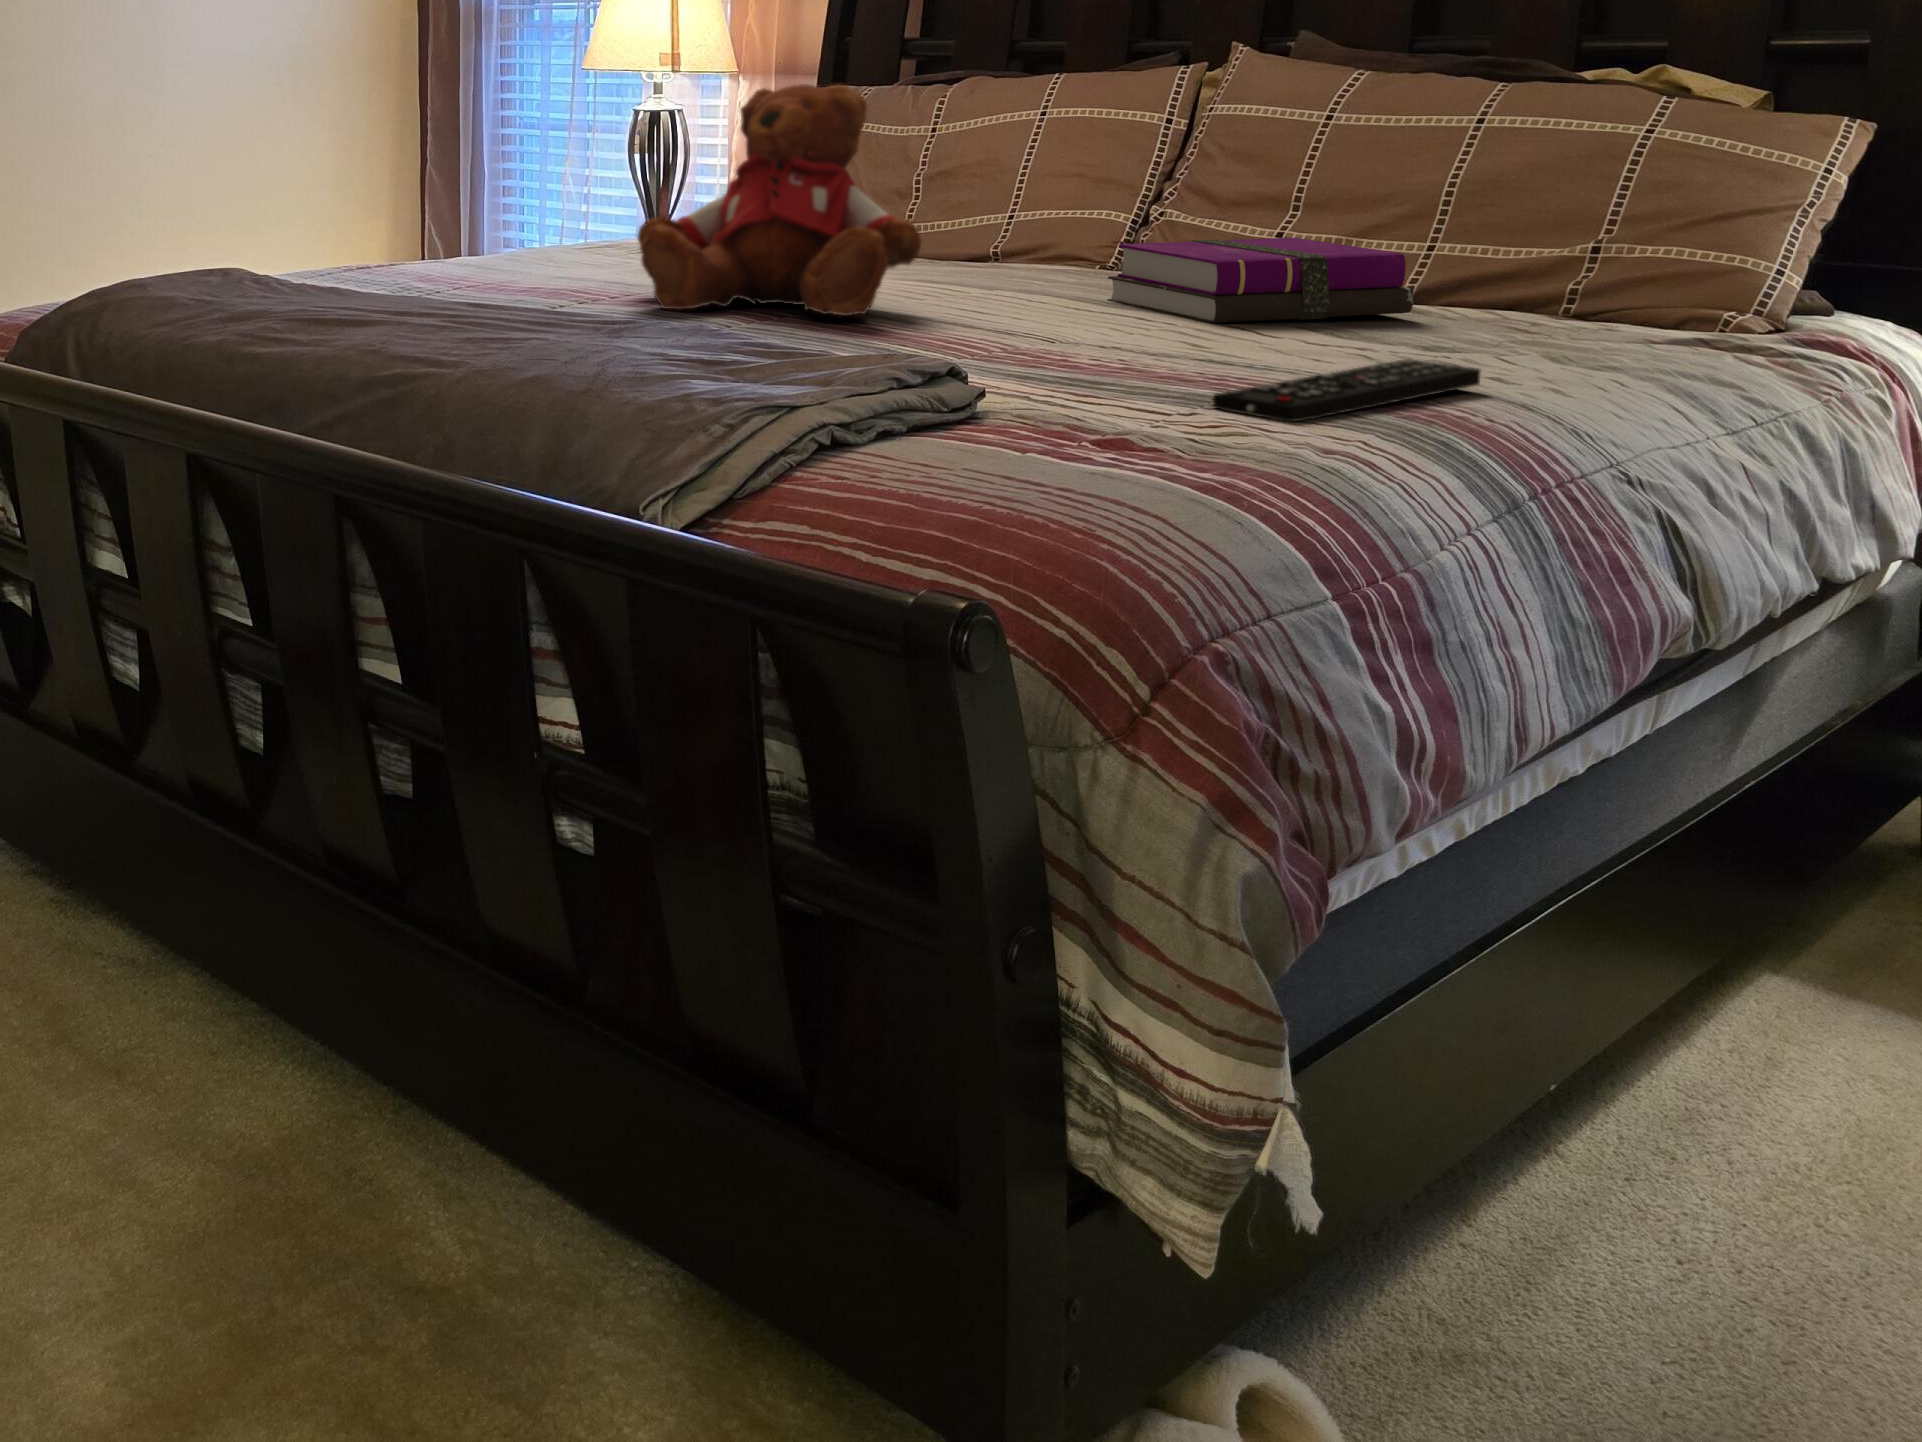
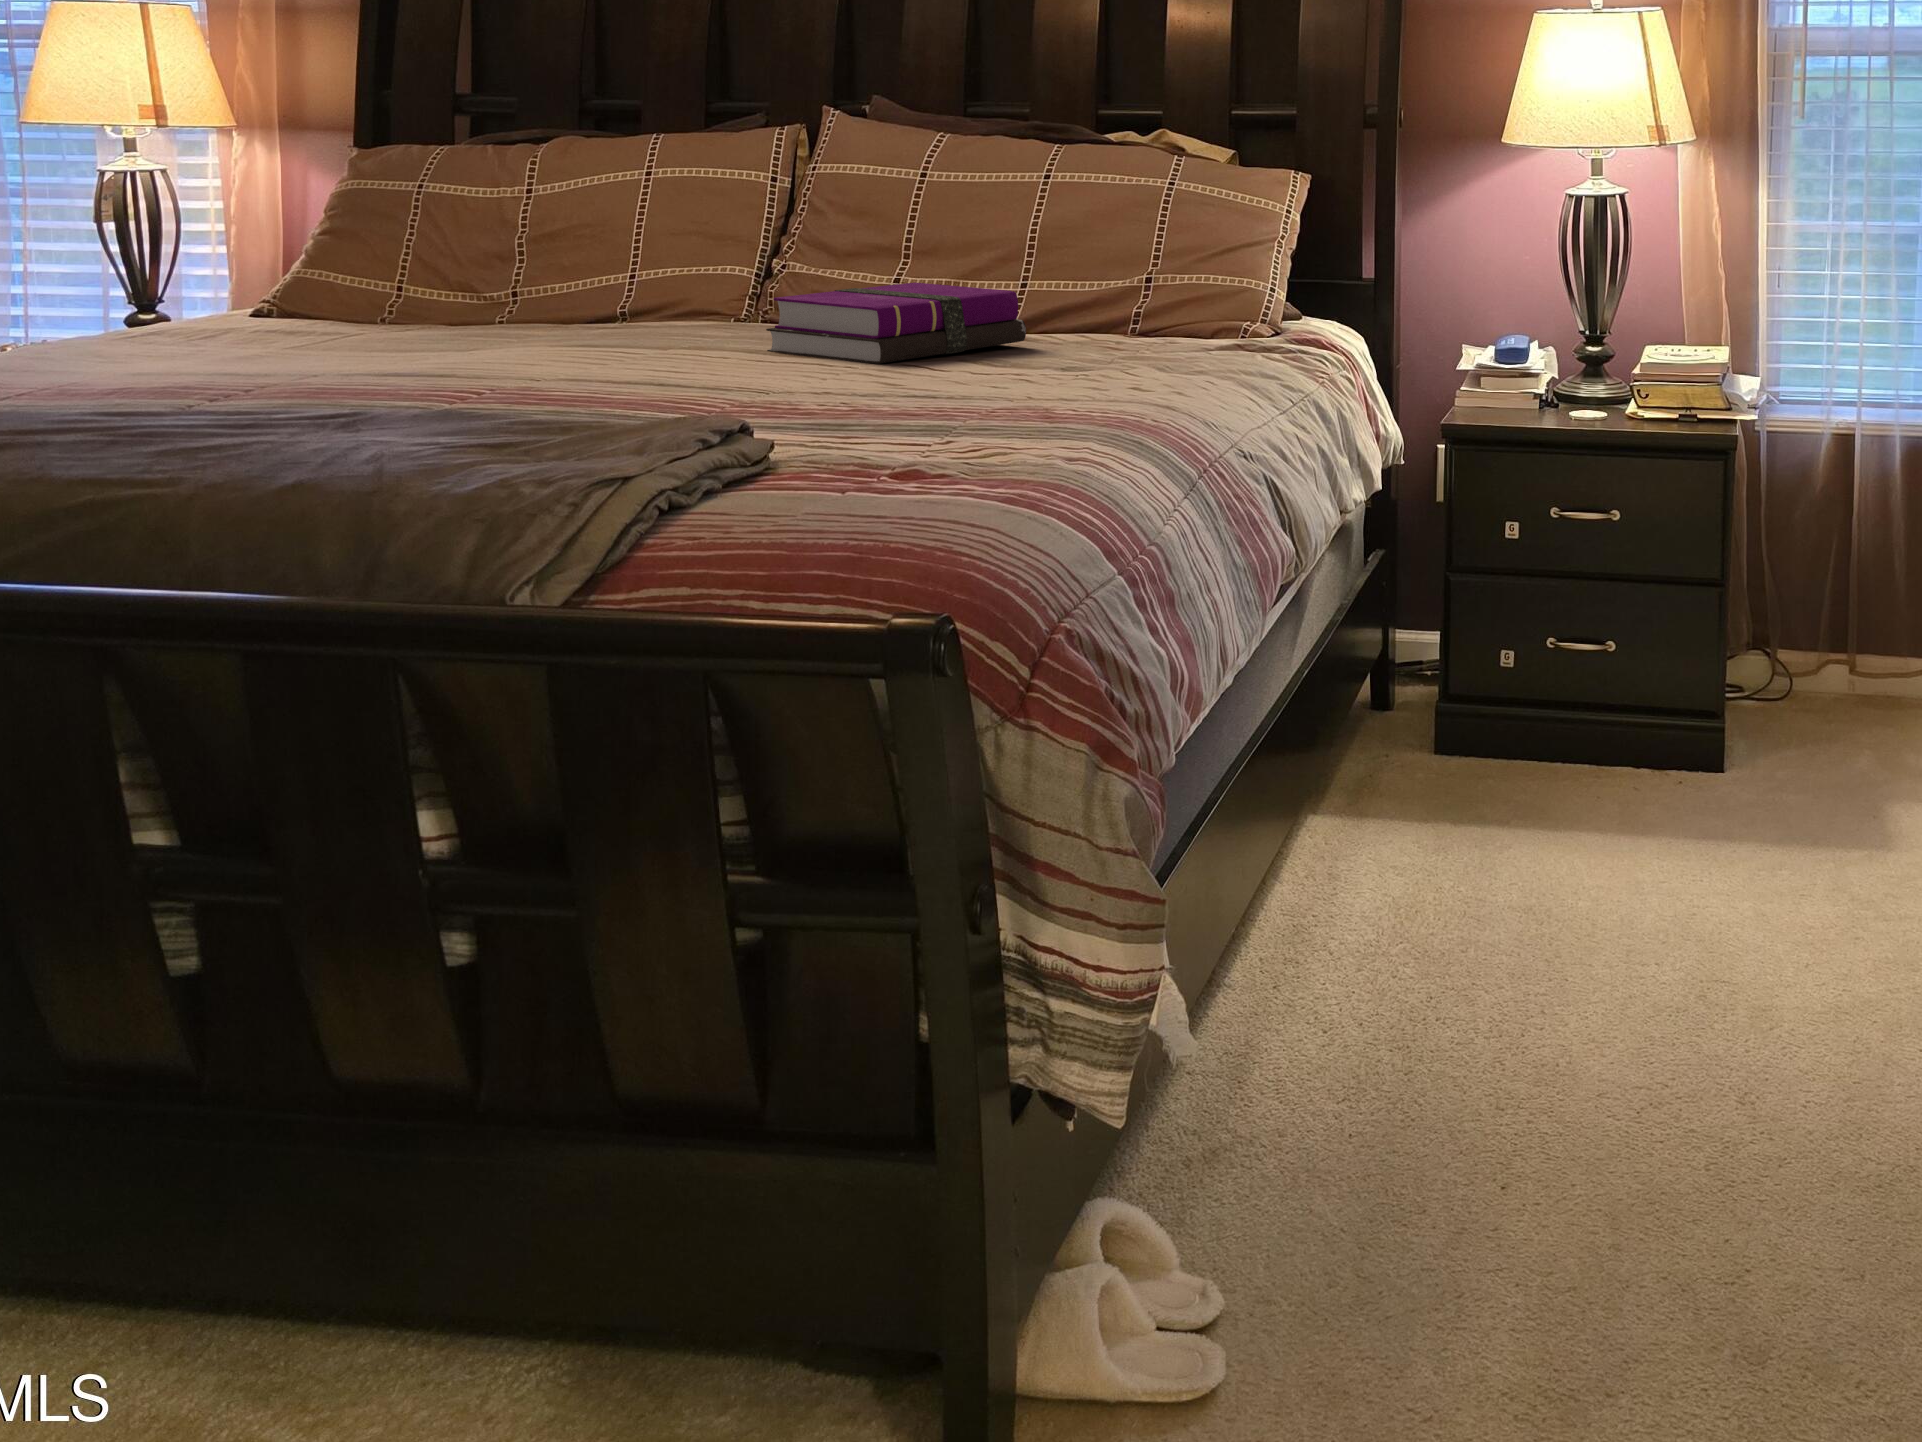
teddy bear: present [637,84,921,316] -> none [270,150,608,399]
remote control: present [1213,359,1480,422] -> none [955,379,1128,441]

